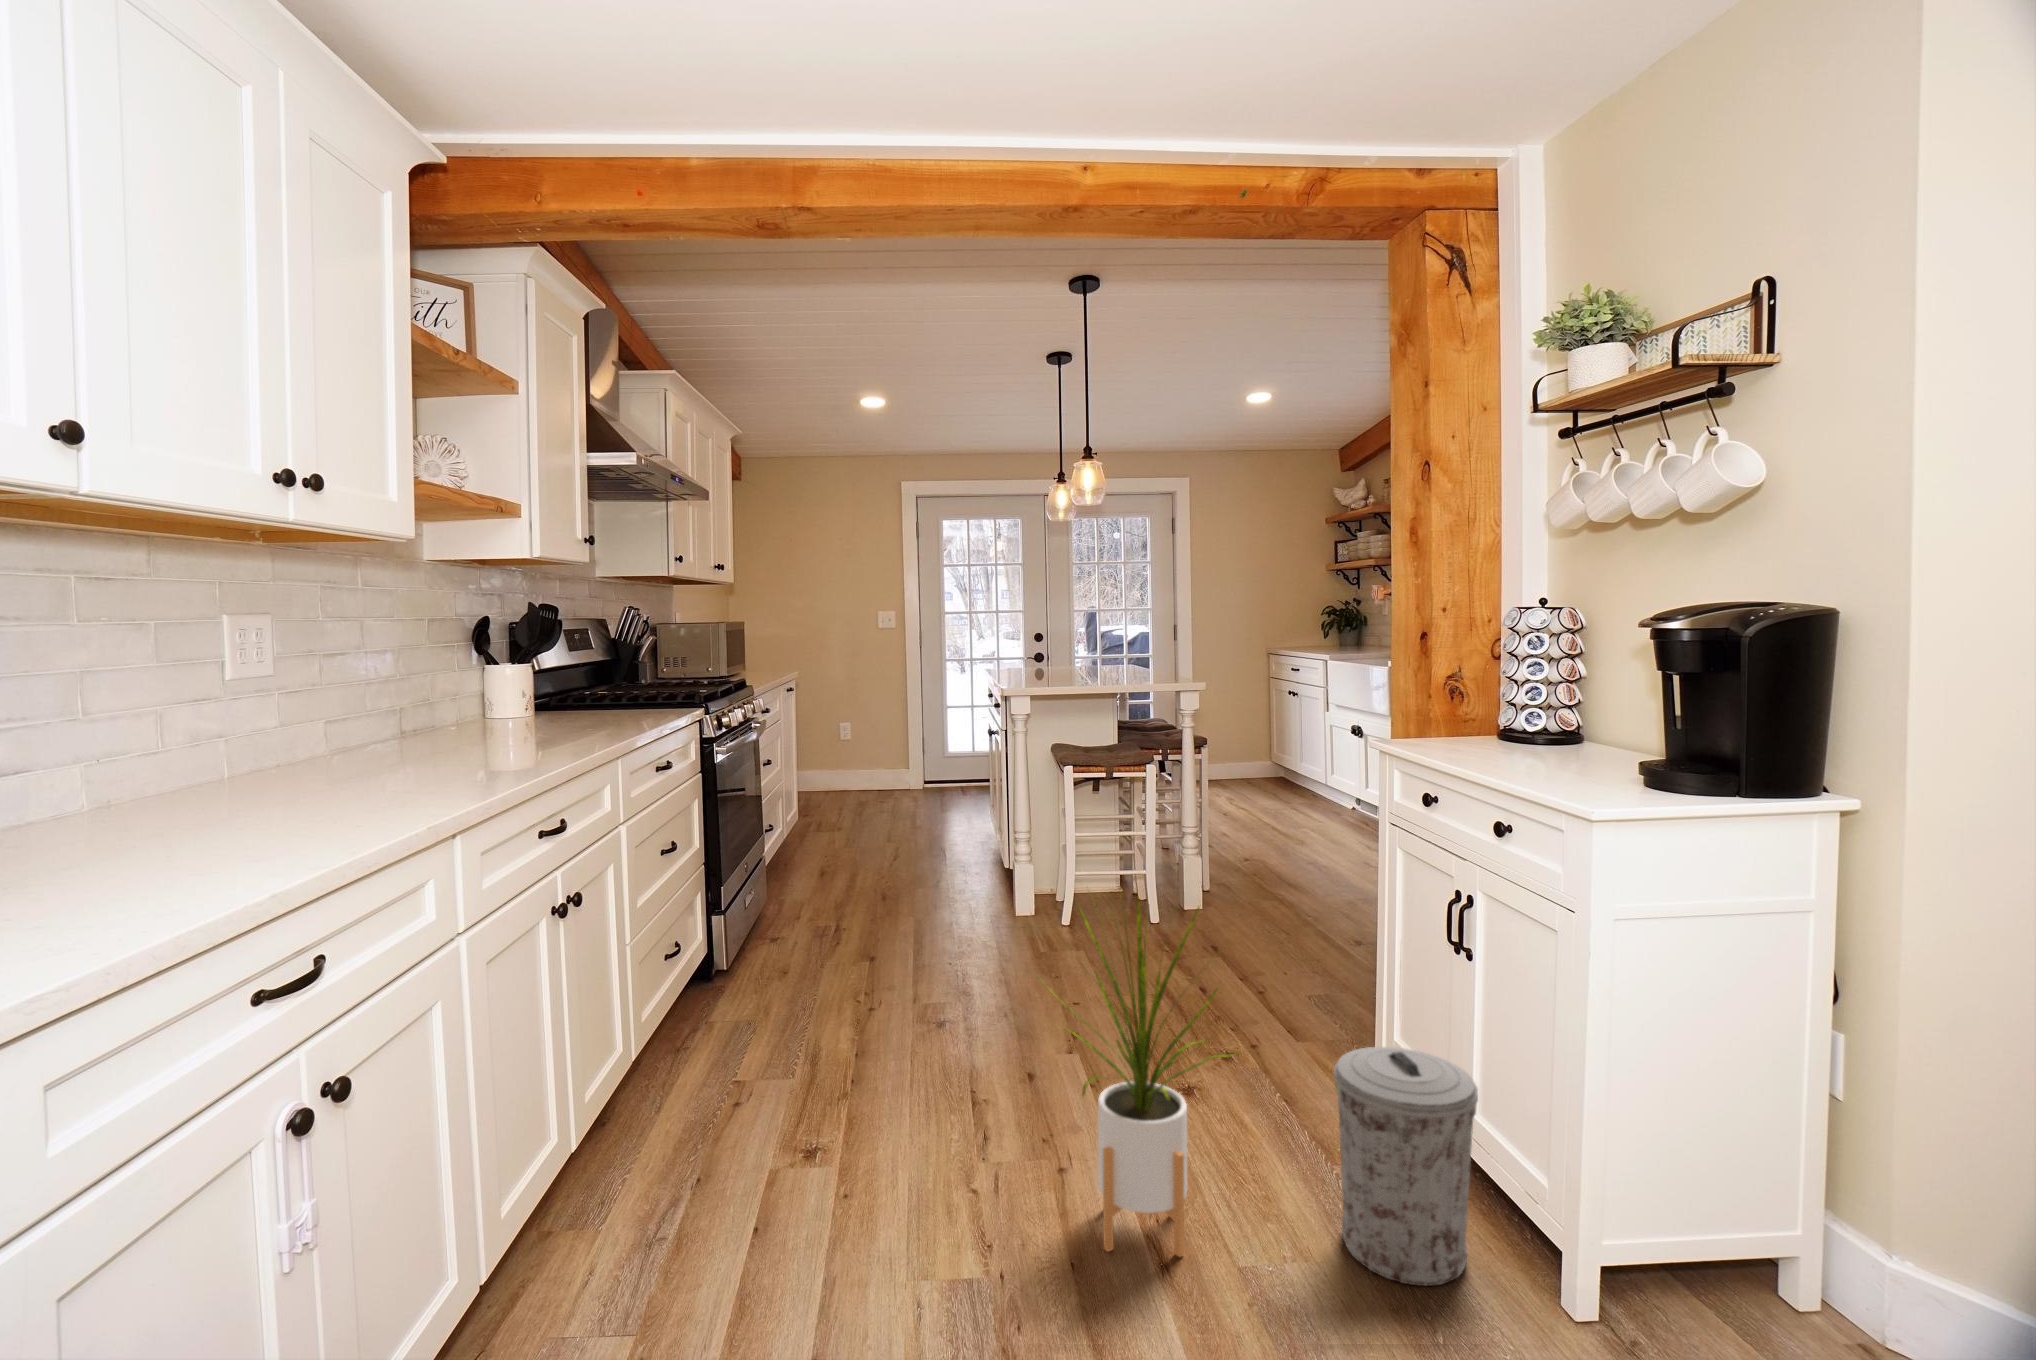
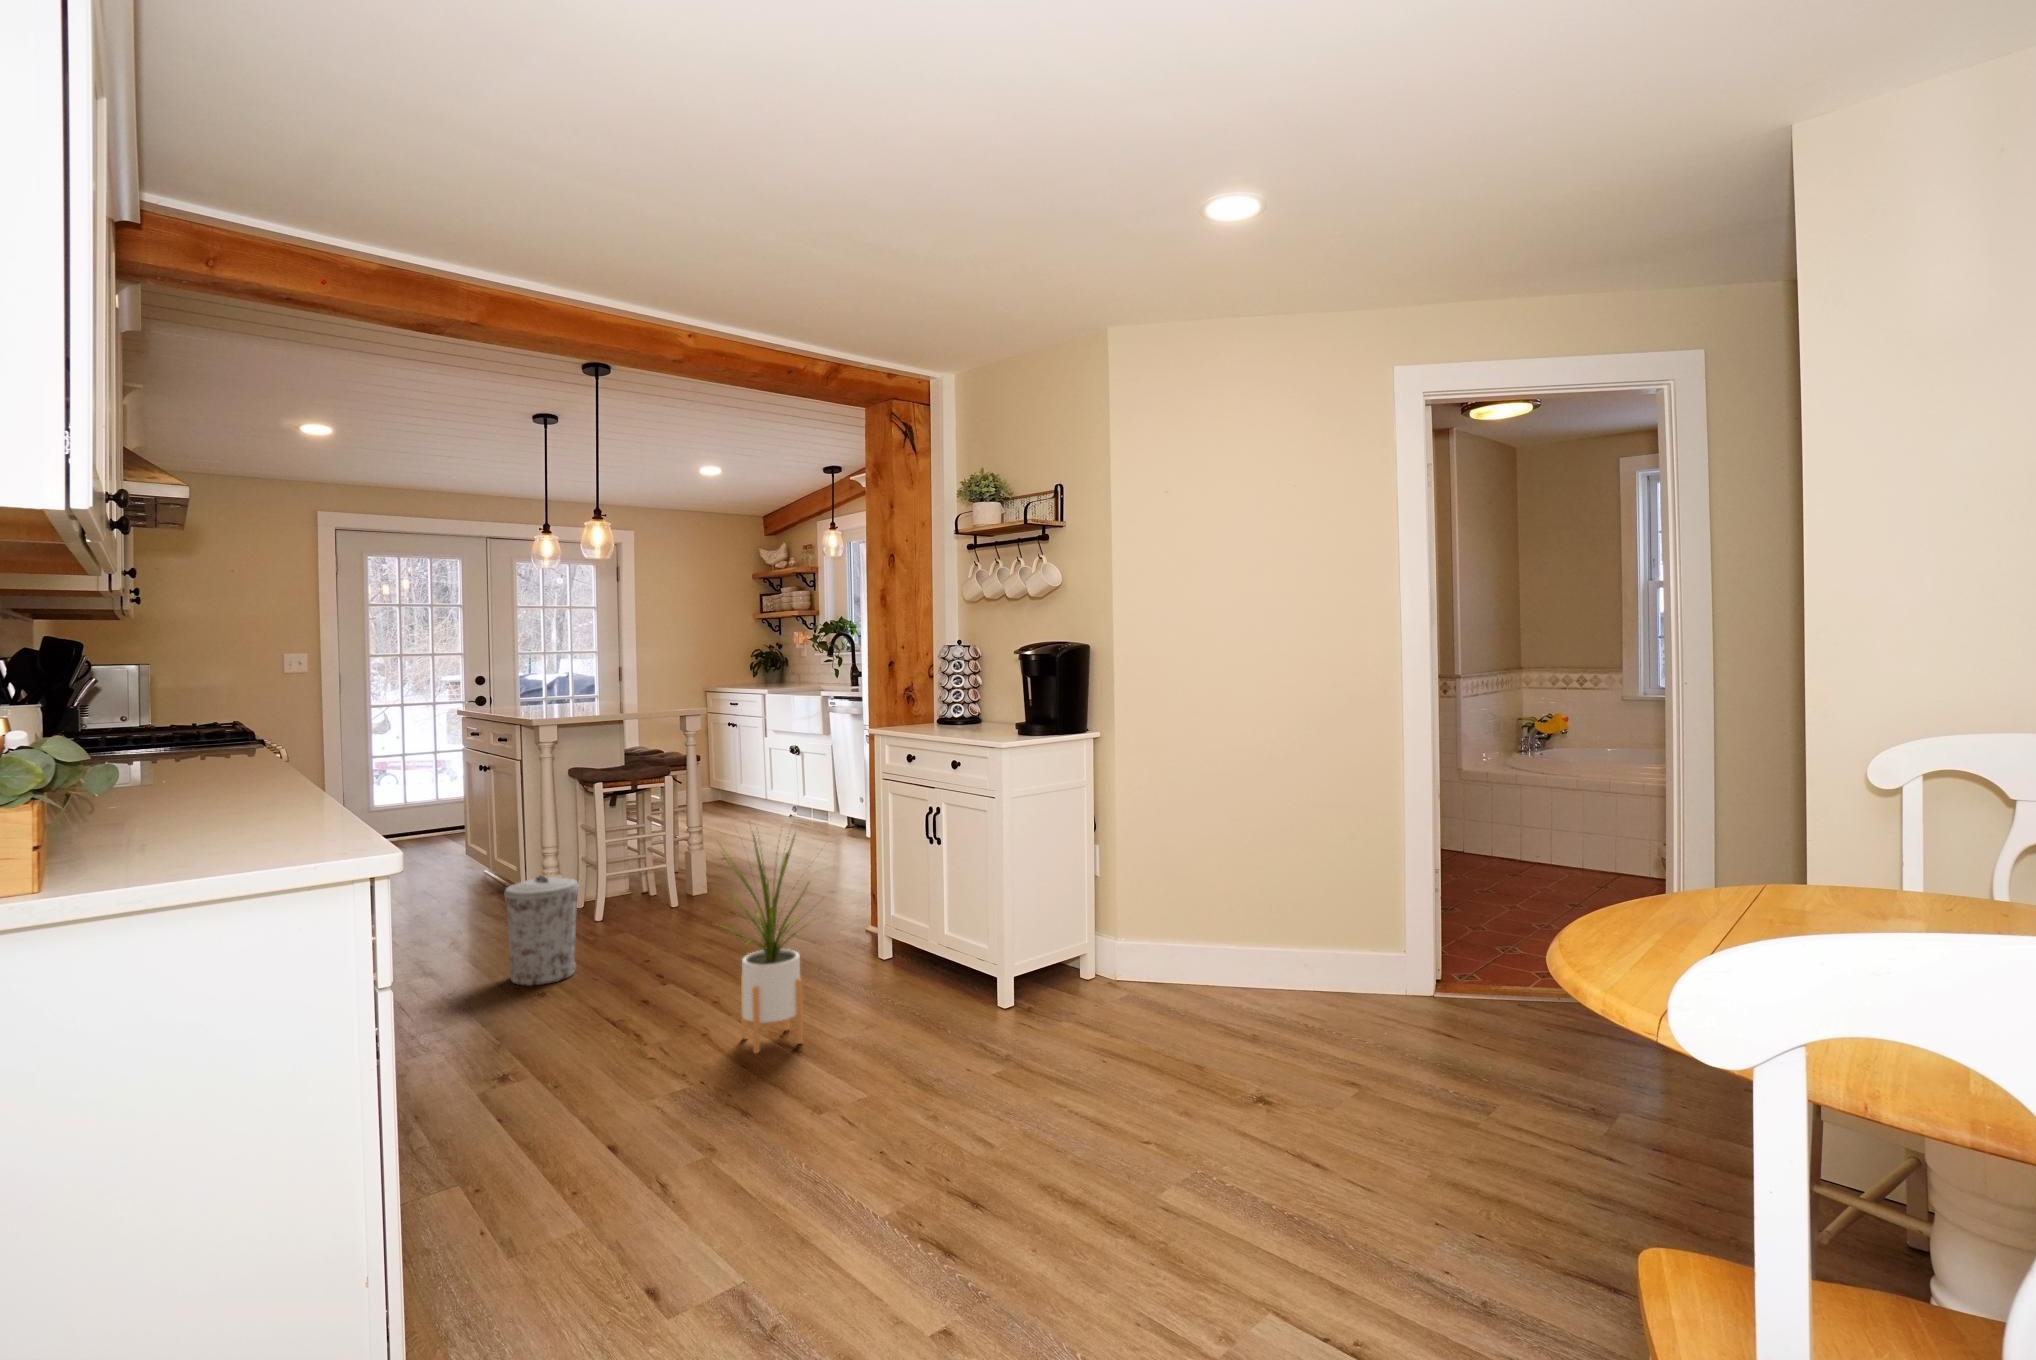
trash can: present [1334,1047,1478,1286] -> present [504,876,579,985]

